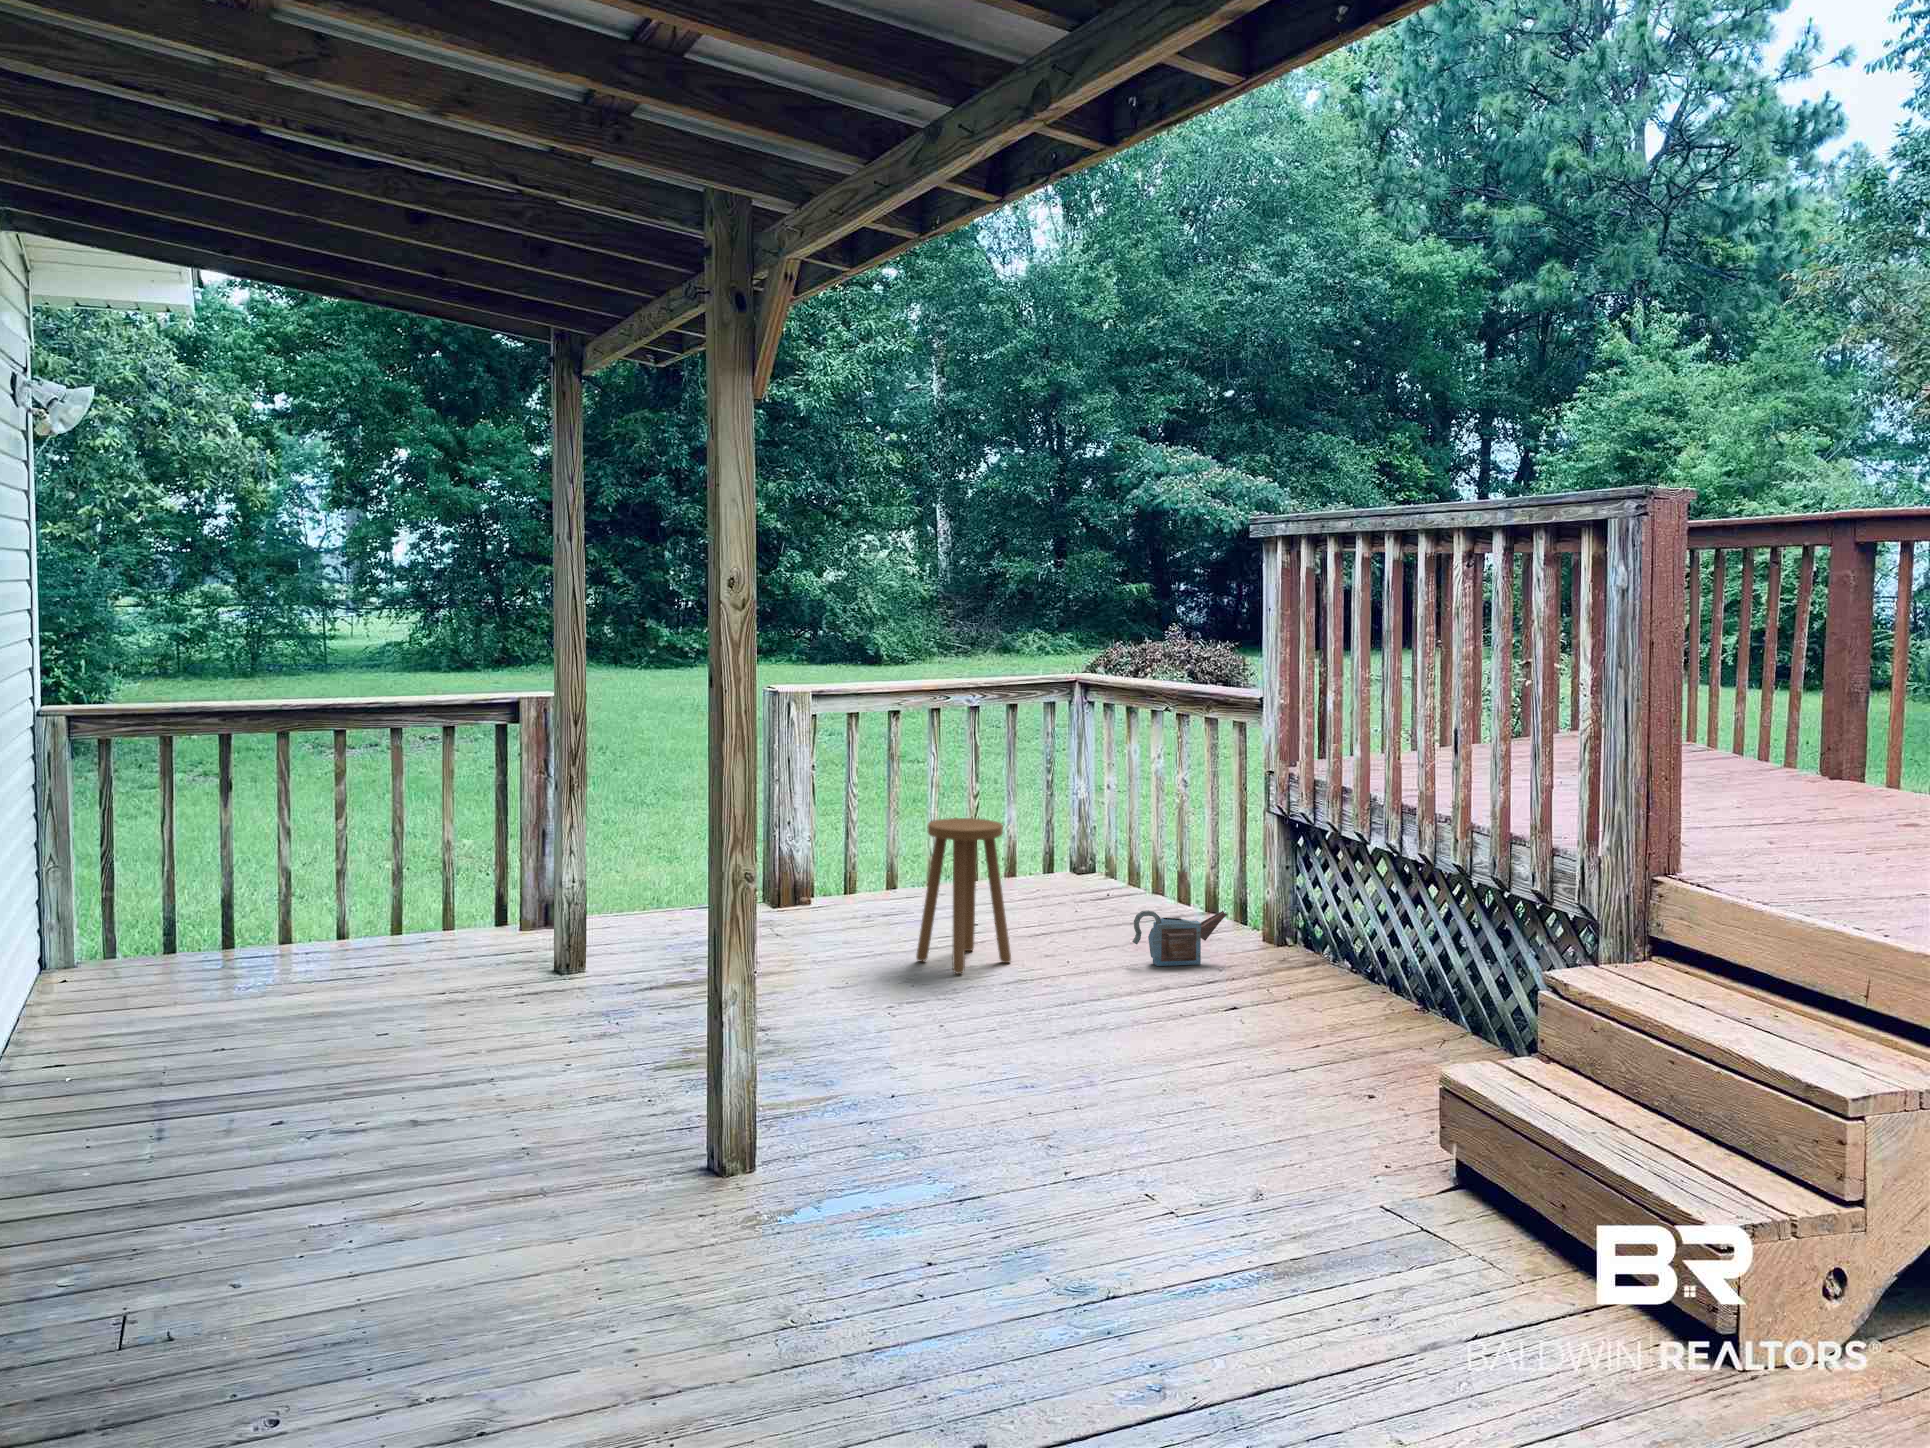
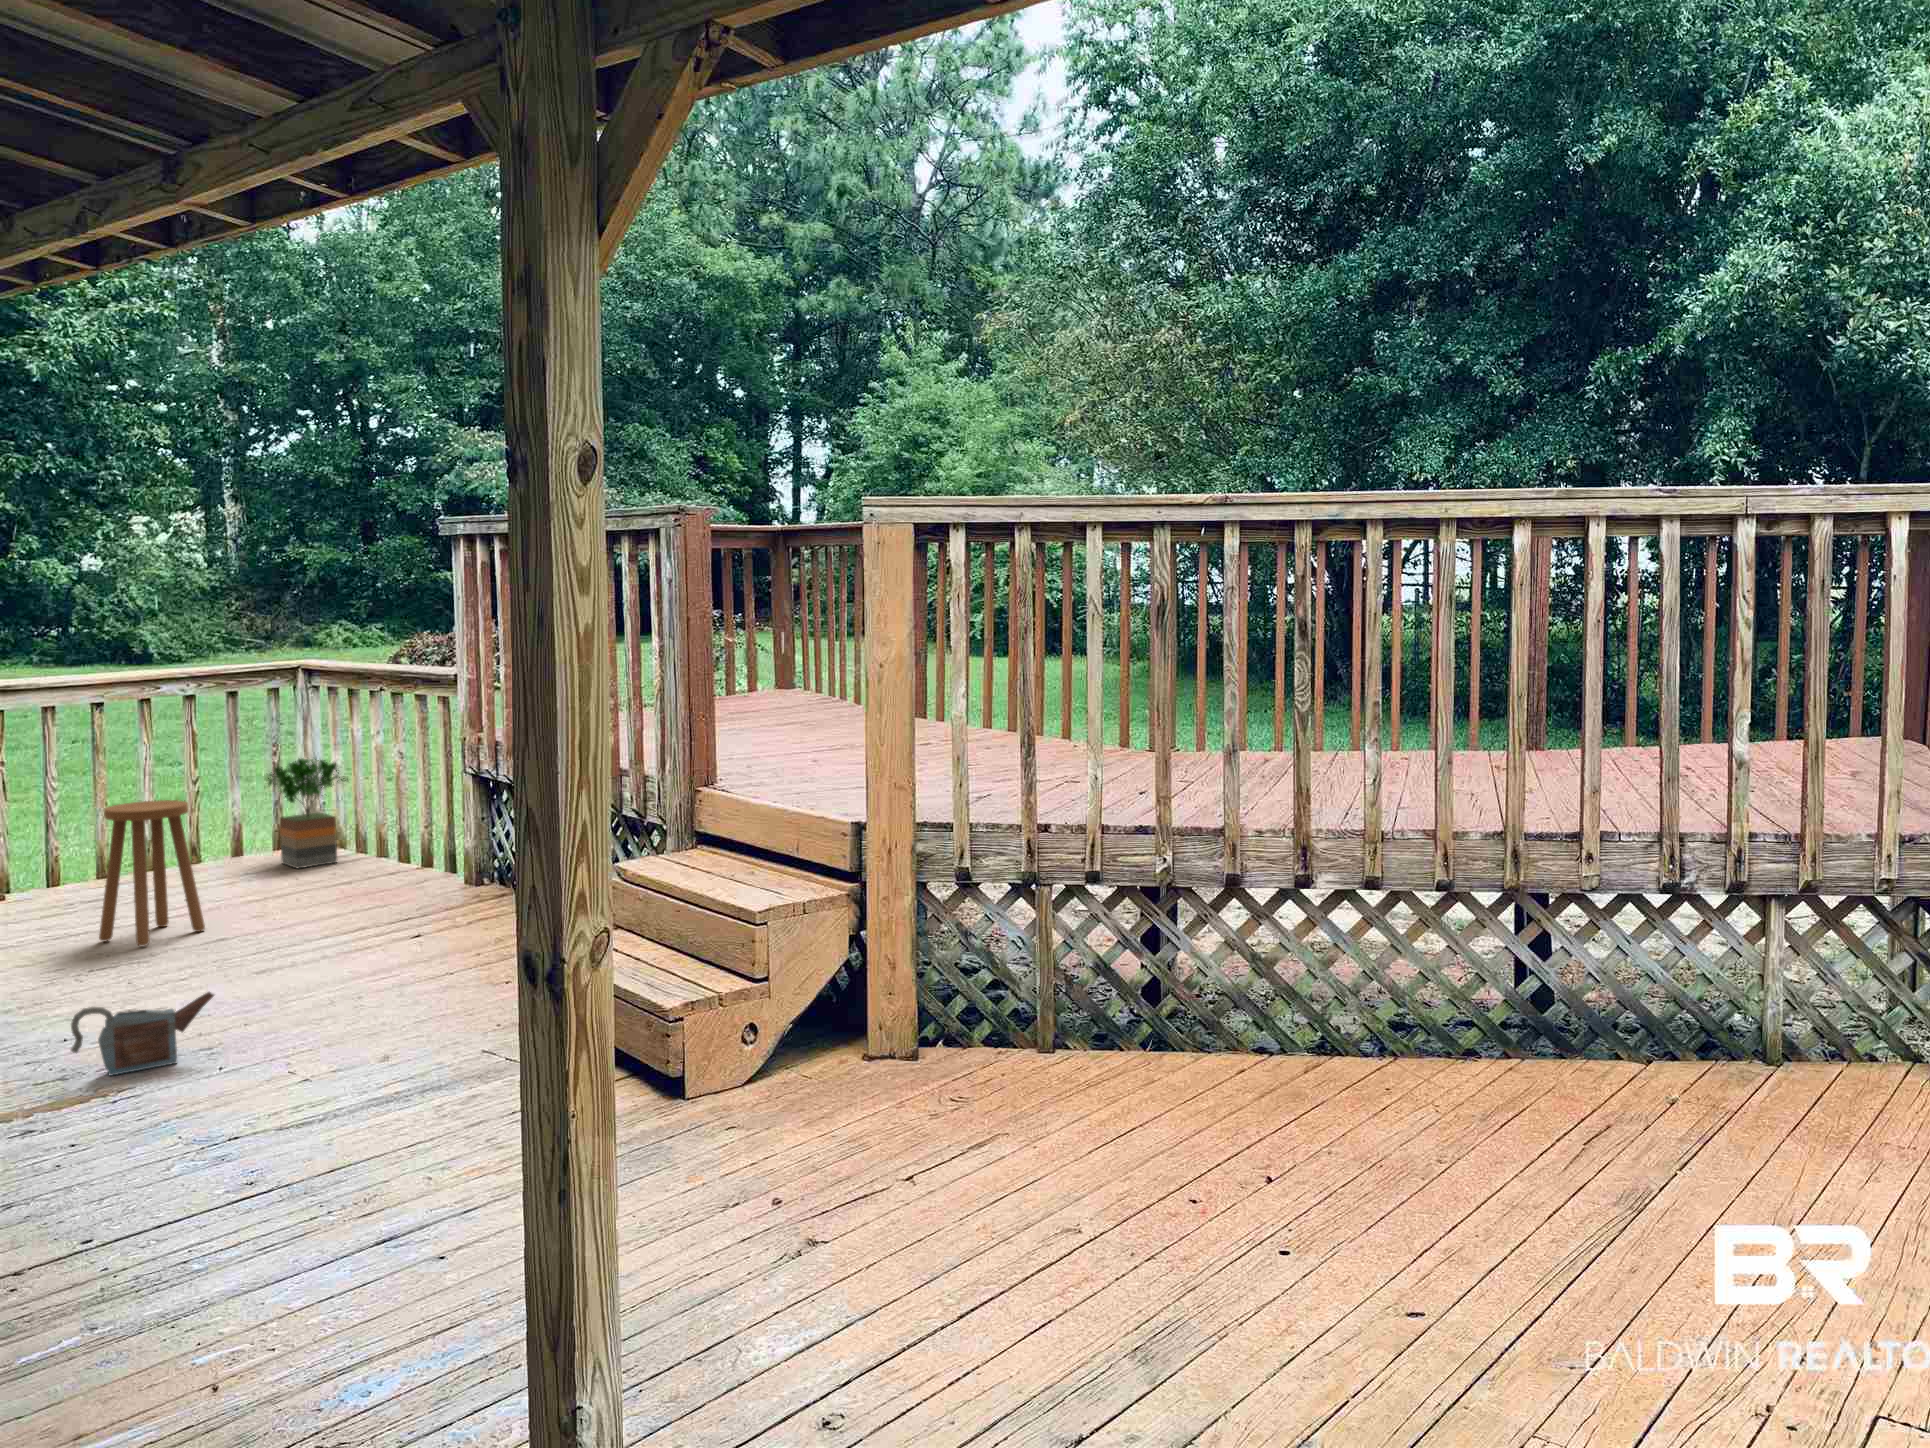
potted tree: none [1045,776,1129,896] -> present [268,758,348,868]
watering can: present [1132,910,1227,966] -> present [71,992,214,1076]

